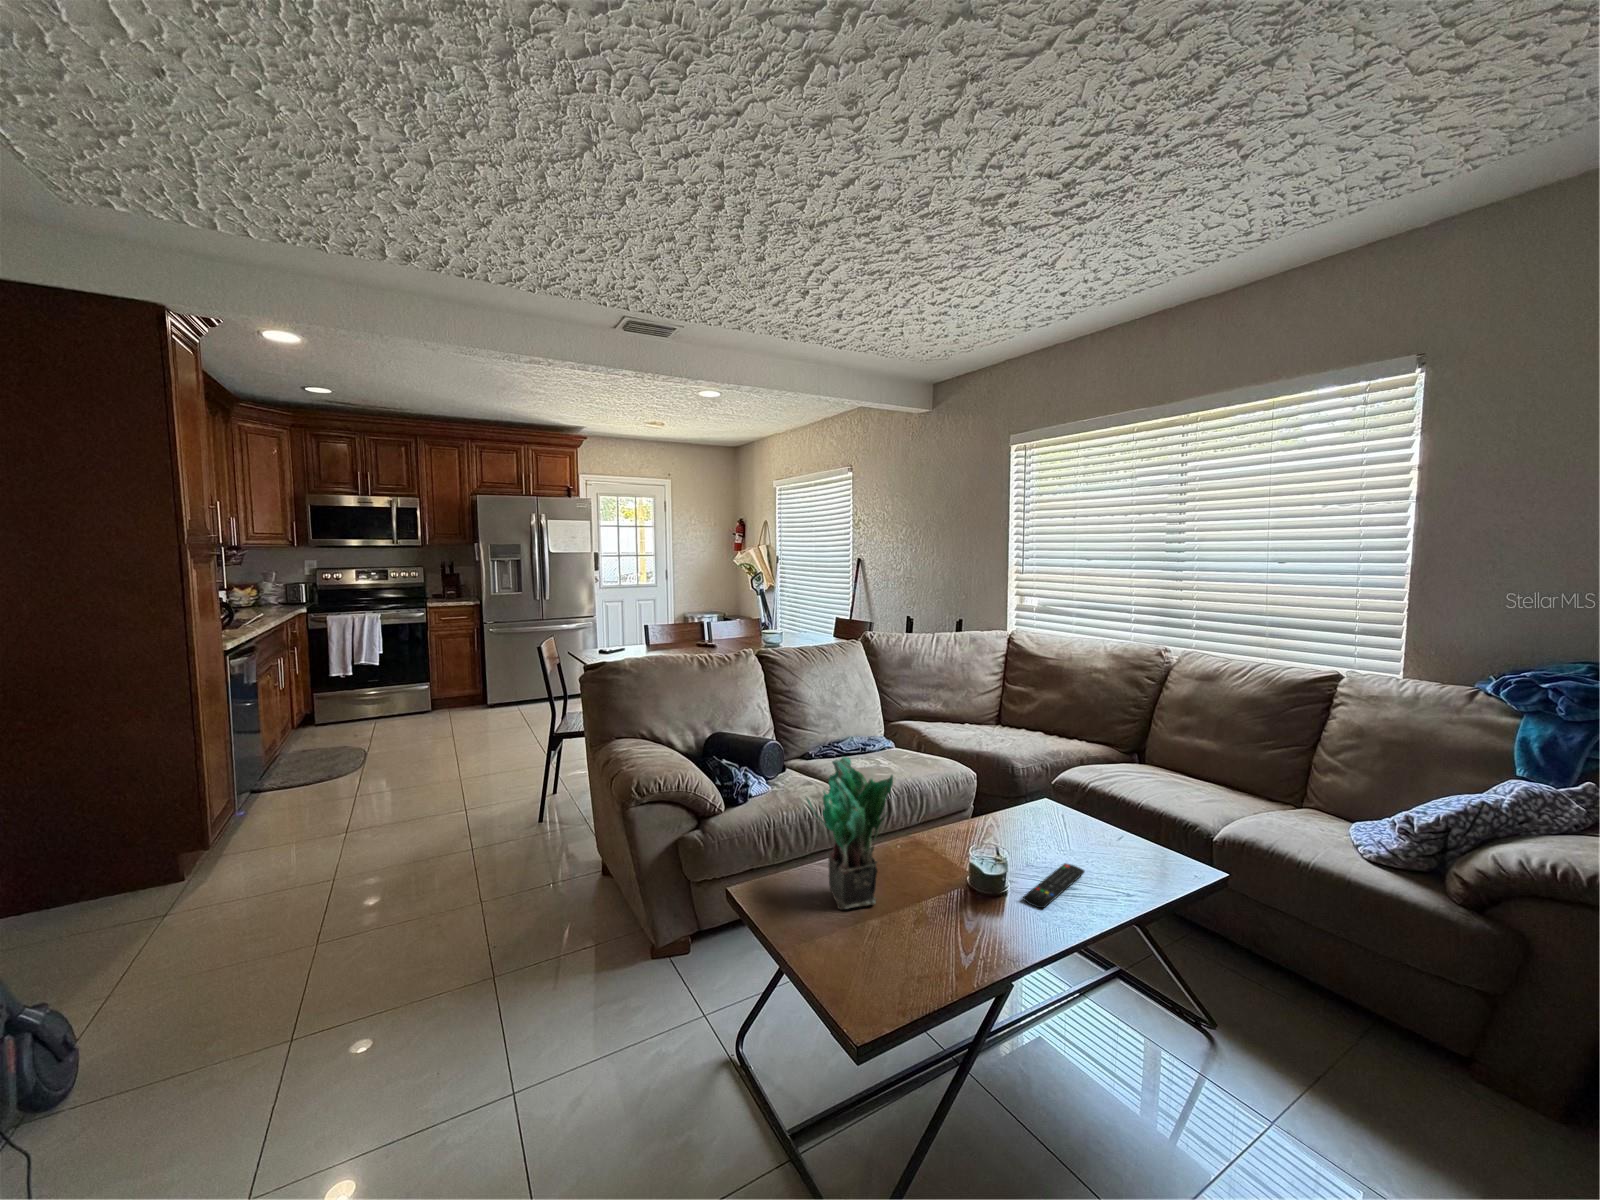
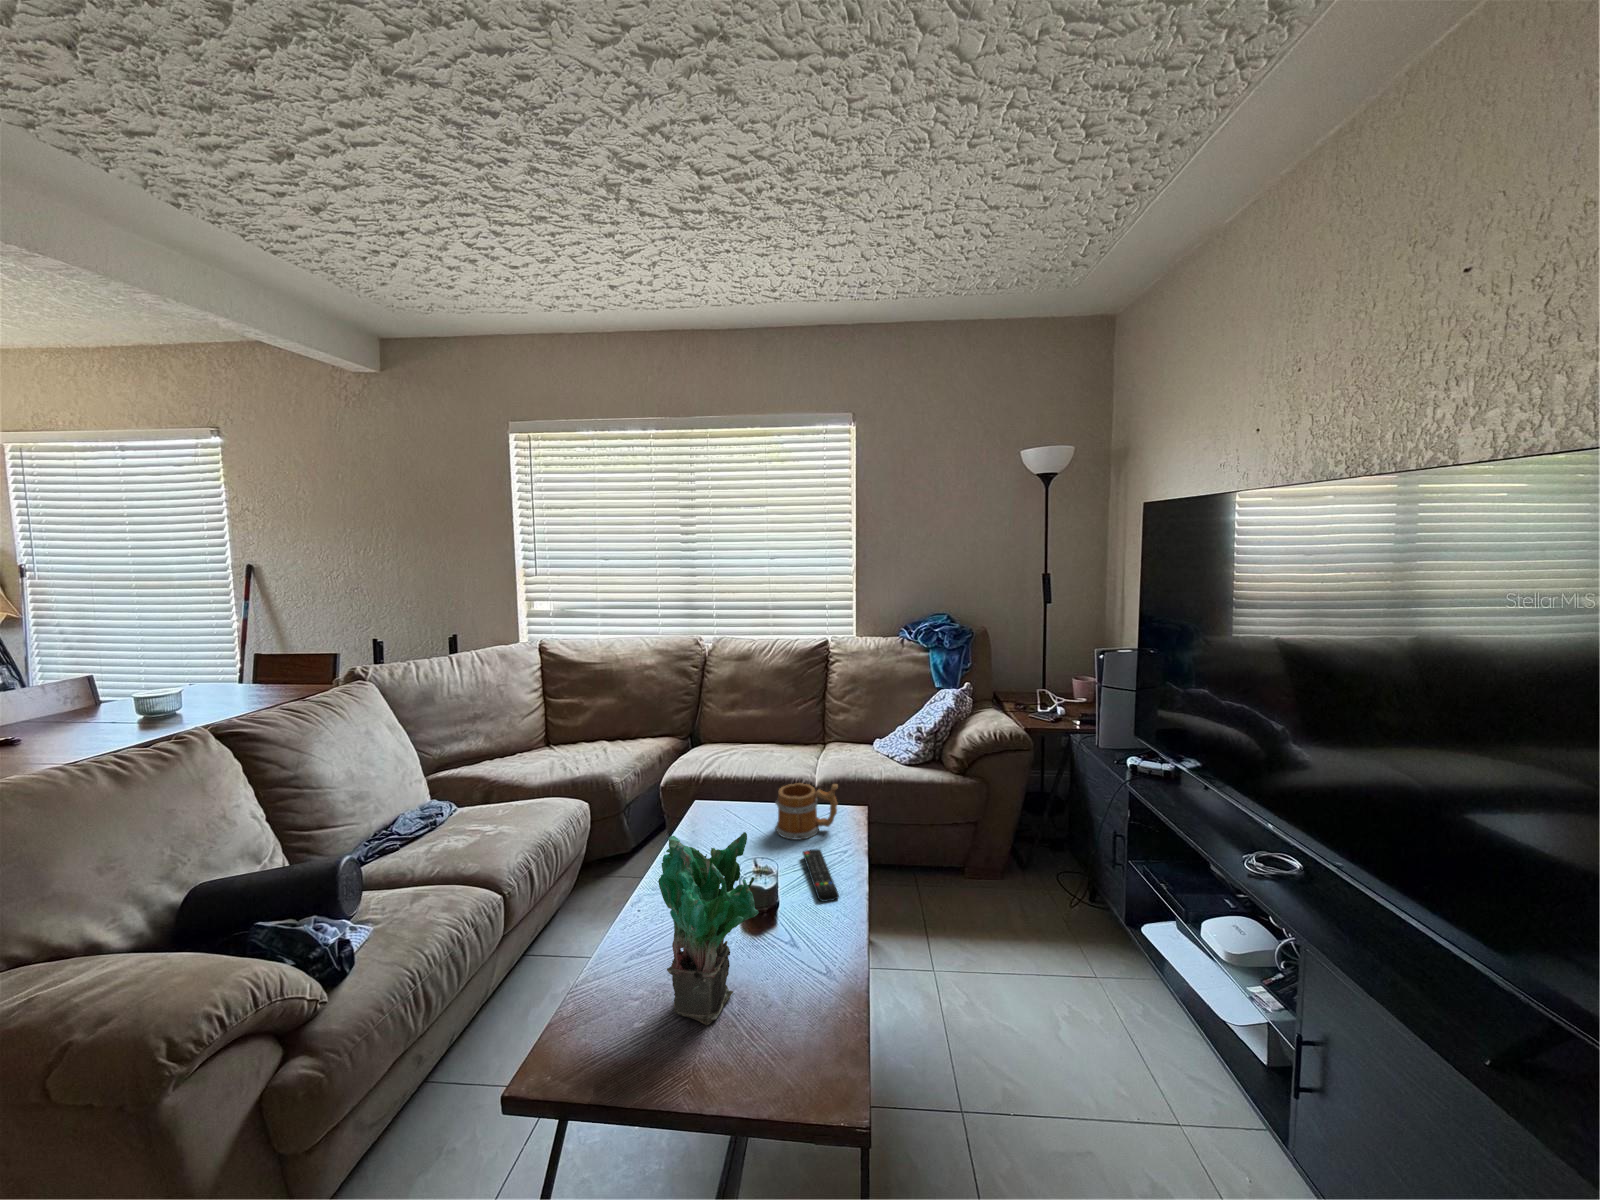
mug: none [1071,800,1144,862] -> present [775,783,838,840]

